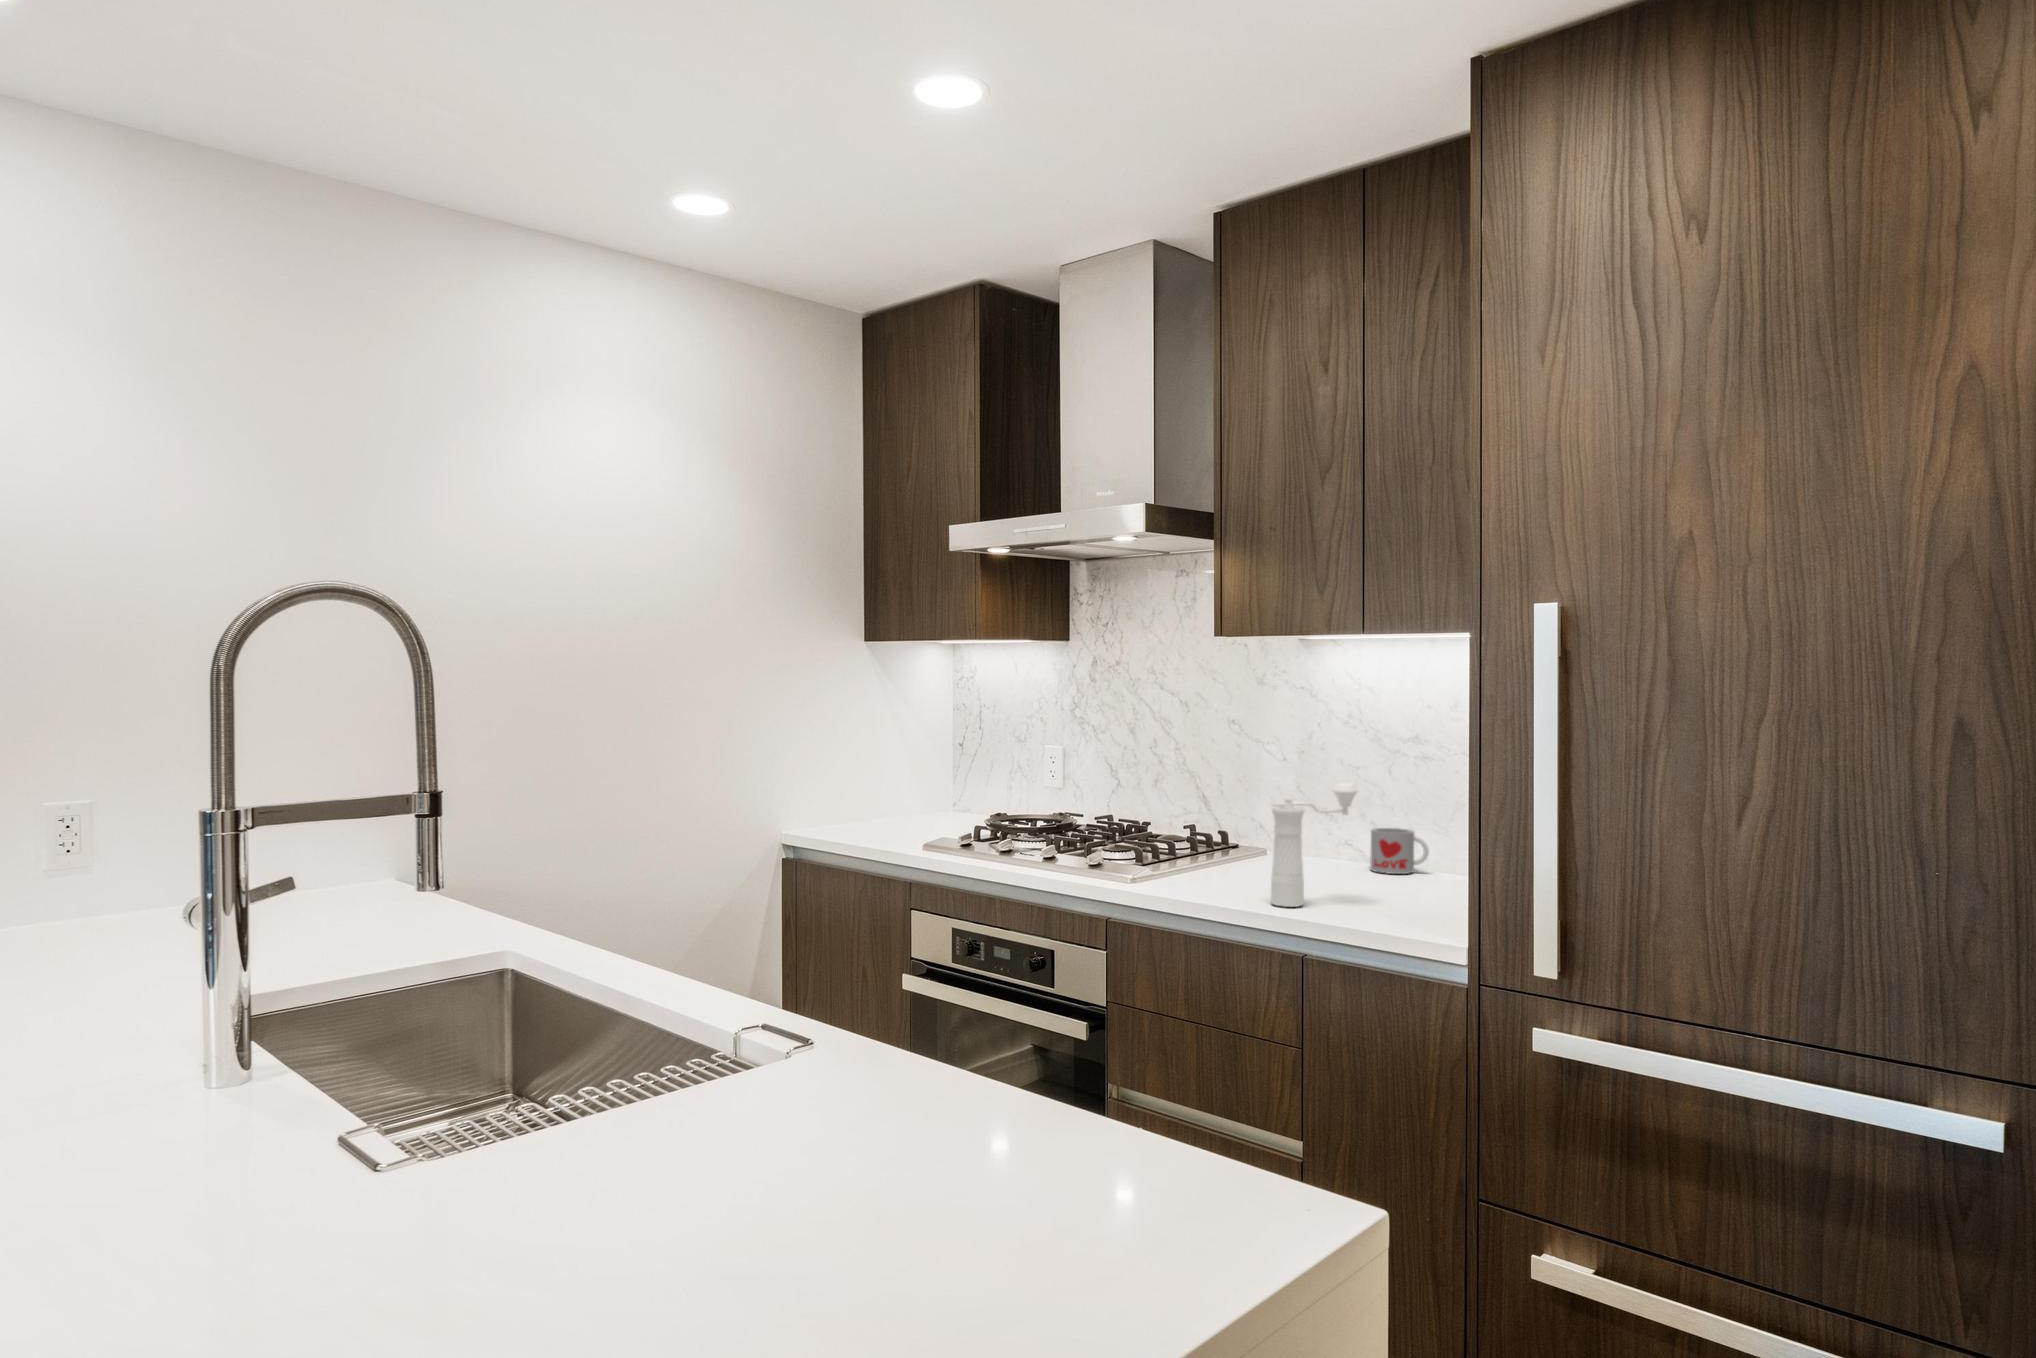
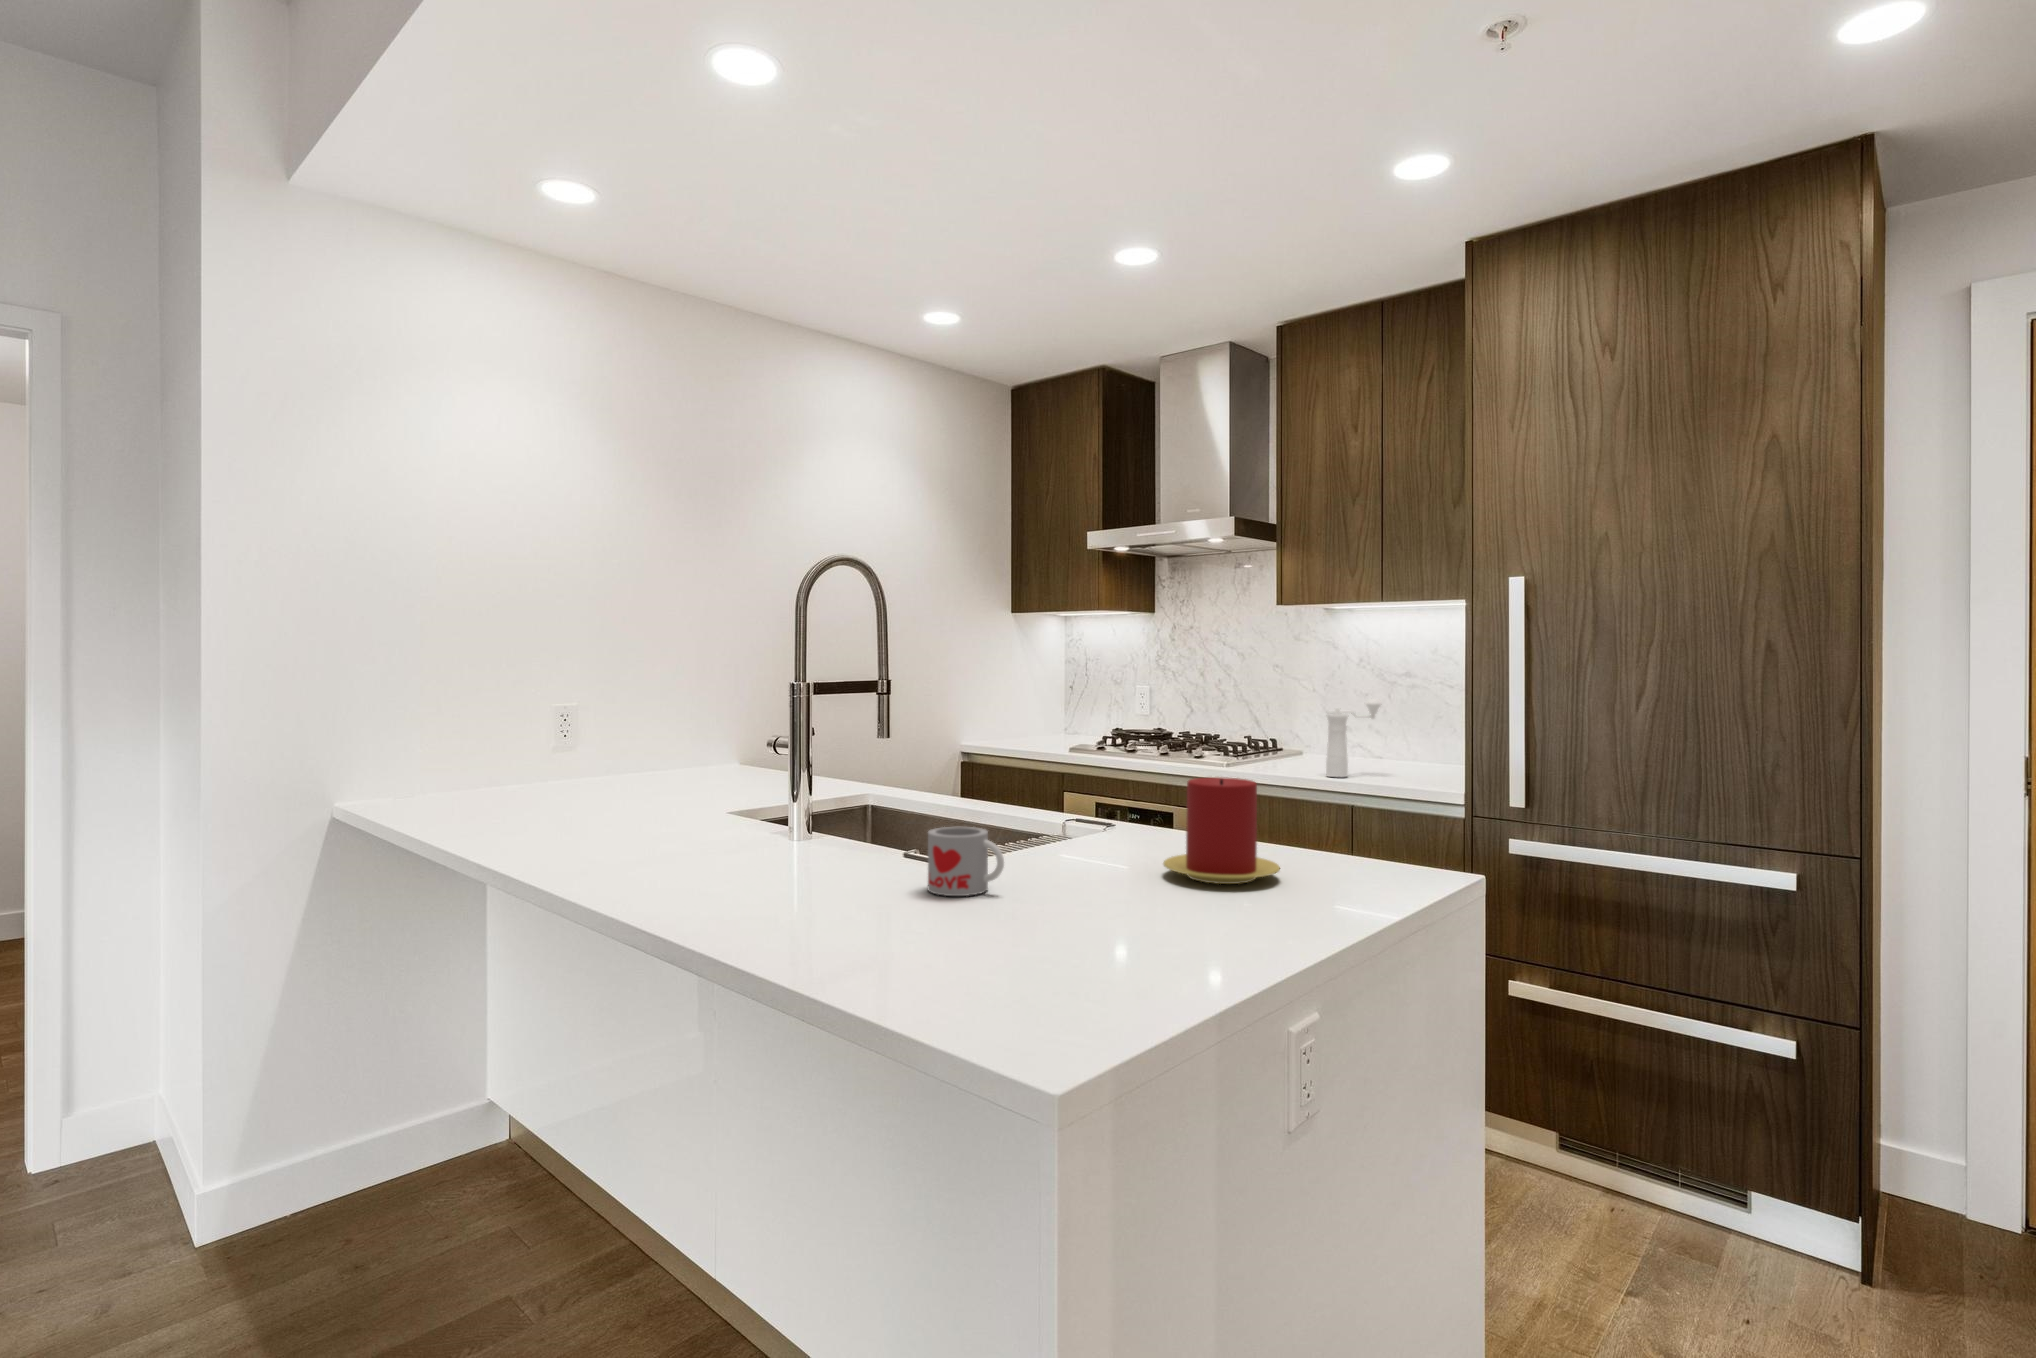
mug: present [1370,828,1429,874] -> present [928,827,1004,896]
candle: none [755,1003,988,1242] -> present [1163,777,1280,884]

